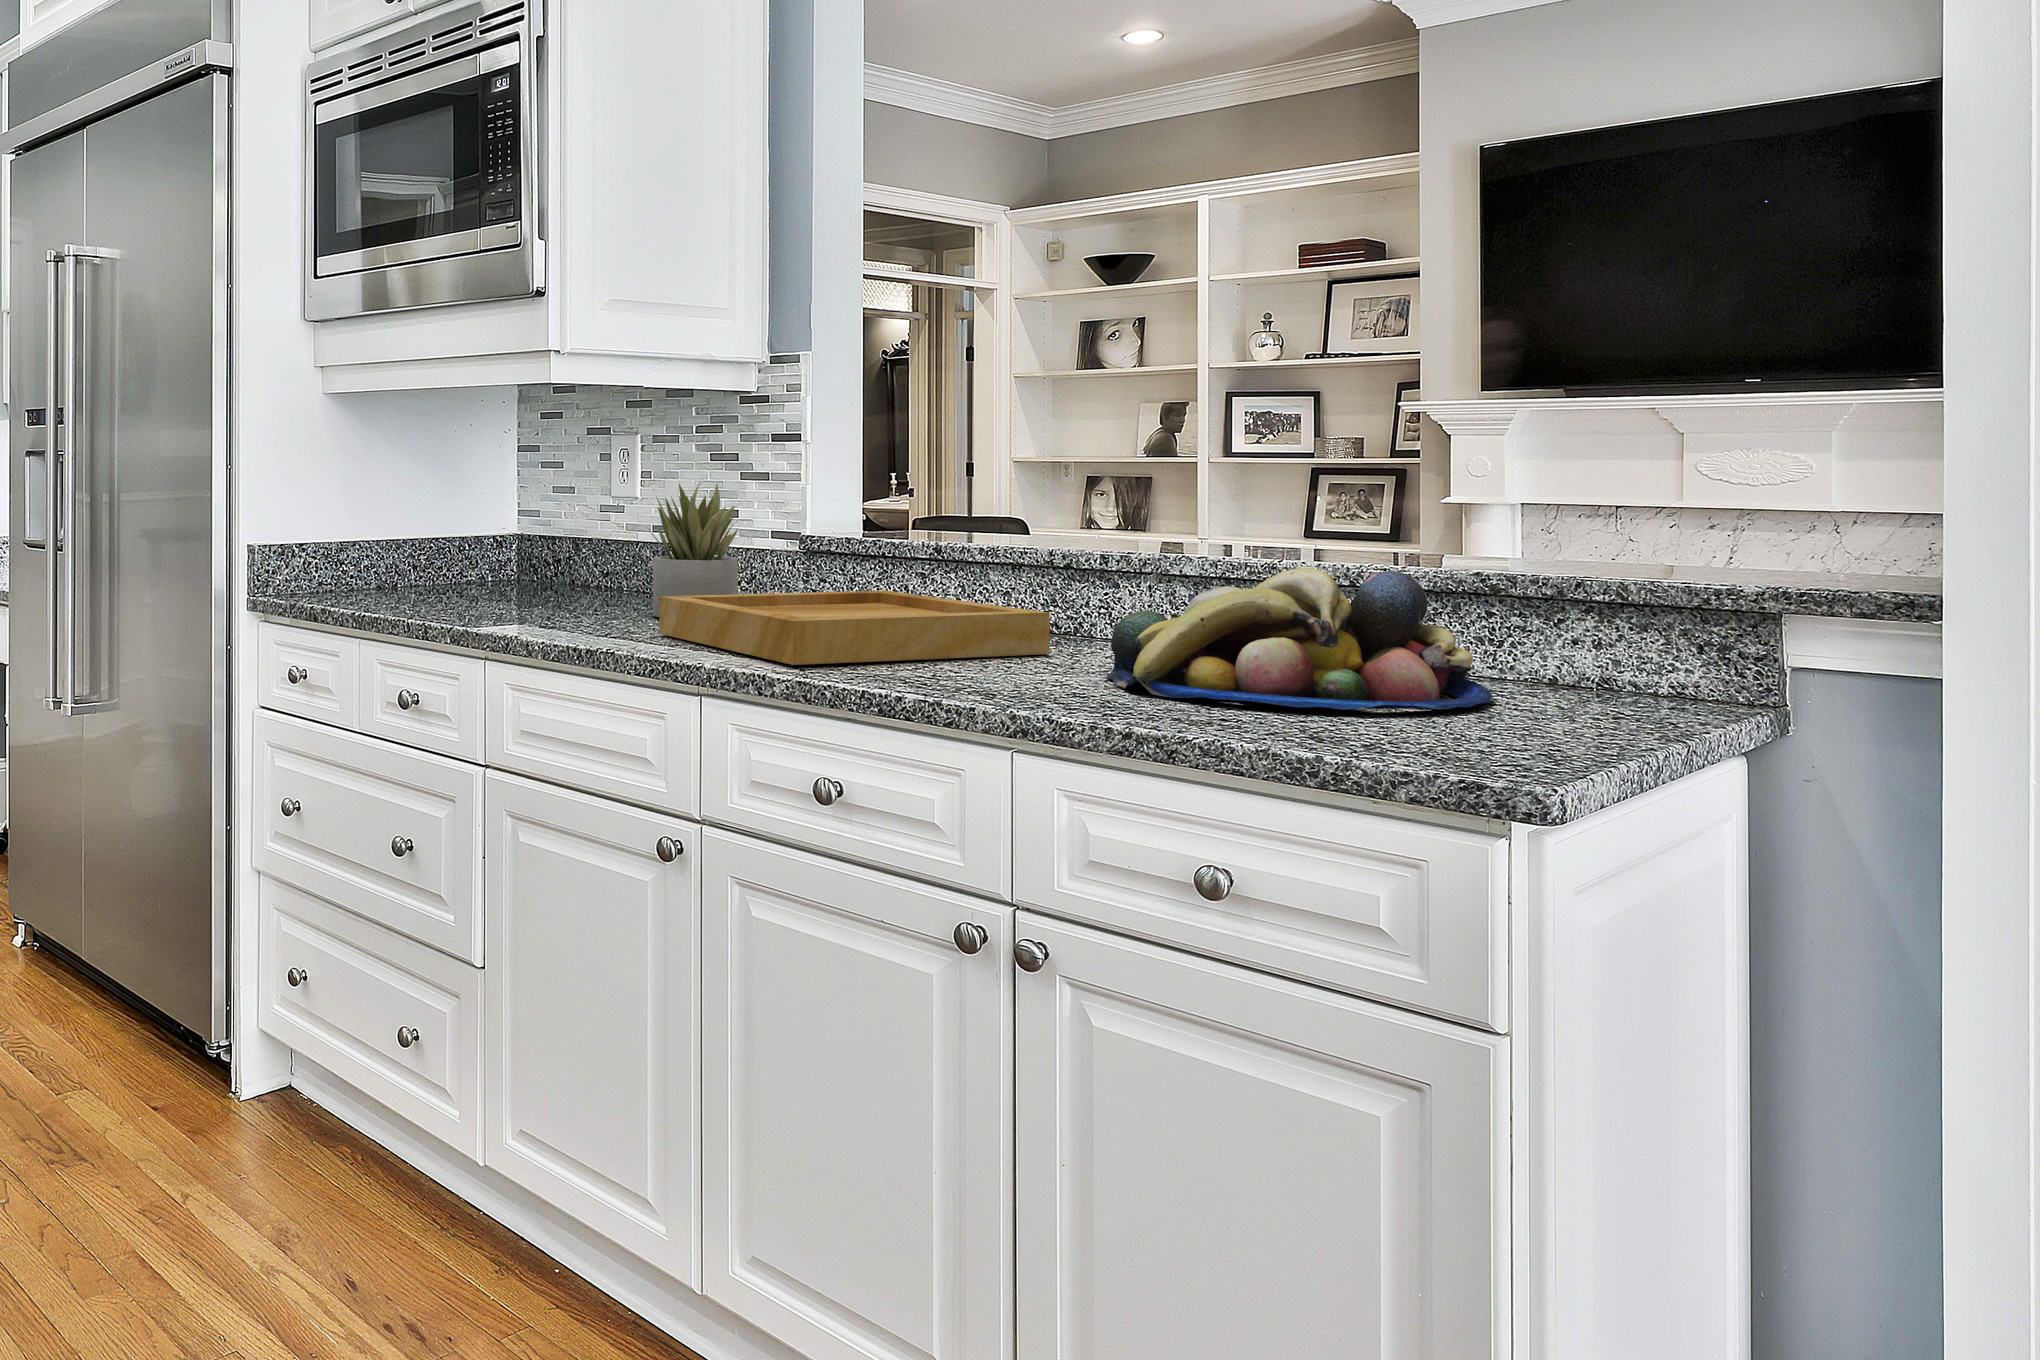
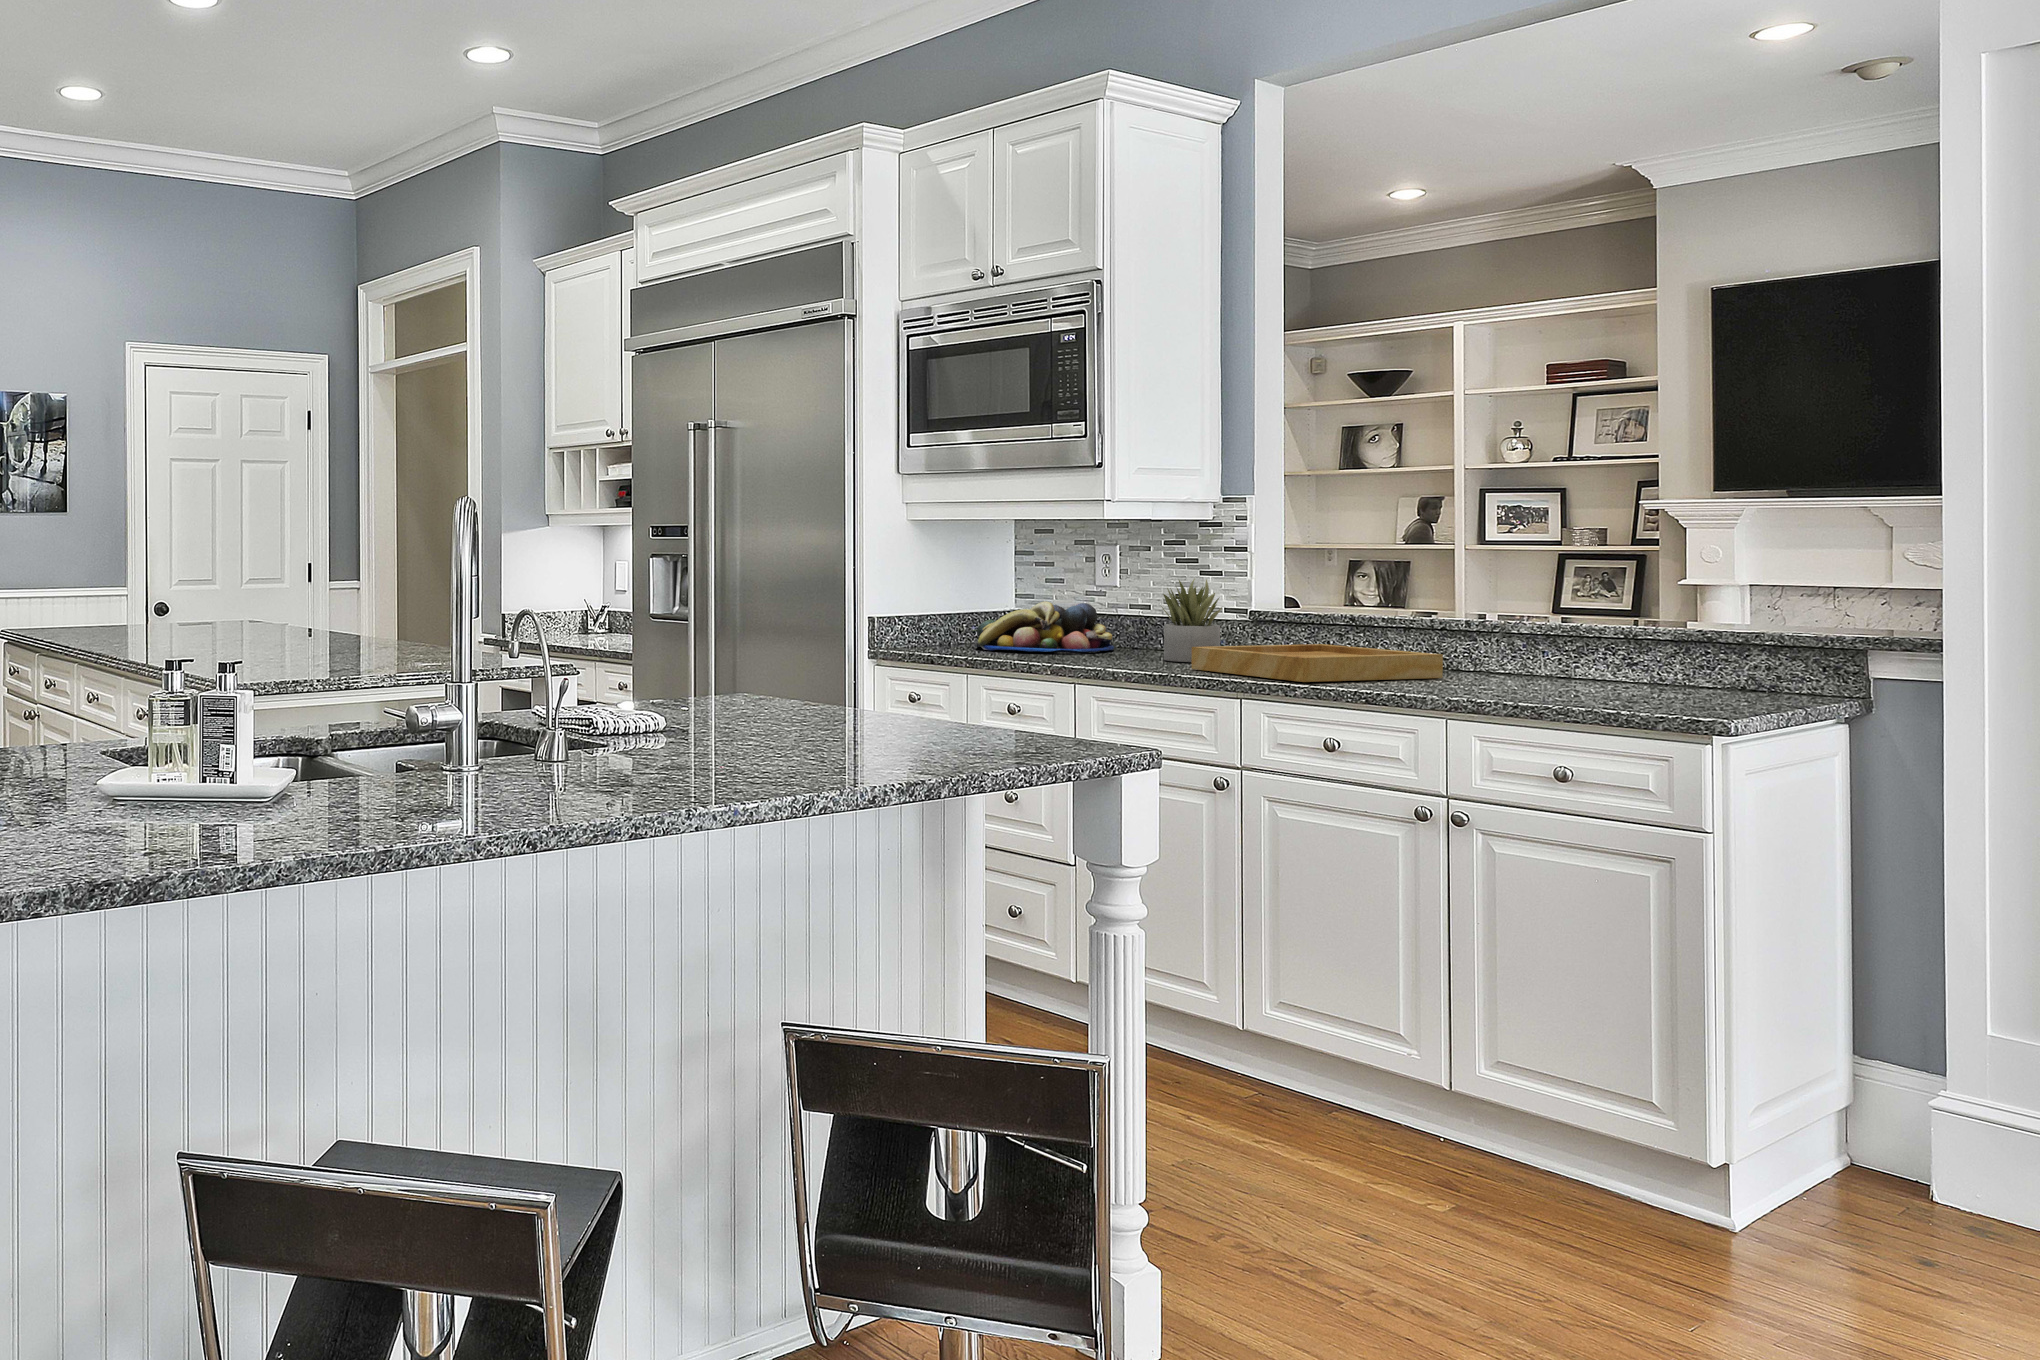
fruit bowl: present [1106,567,1492,710] -> present [975,601,1114,652]

